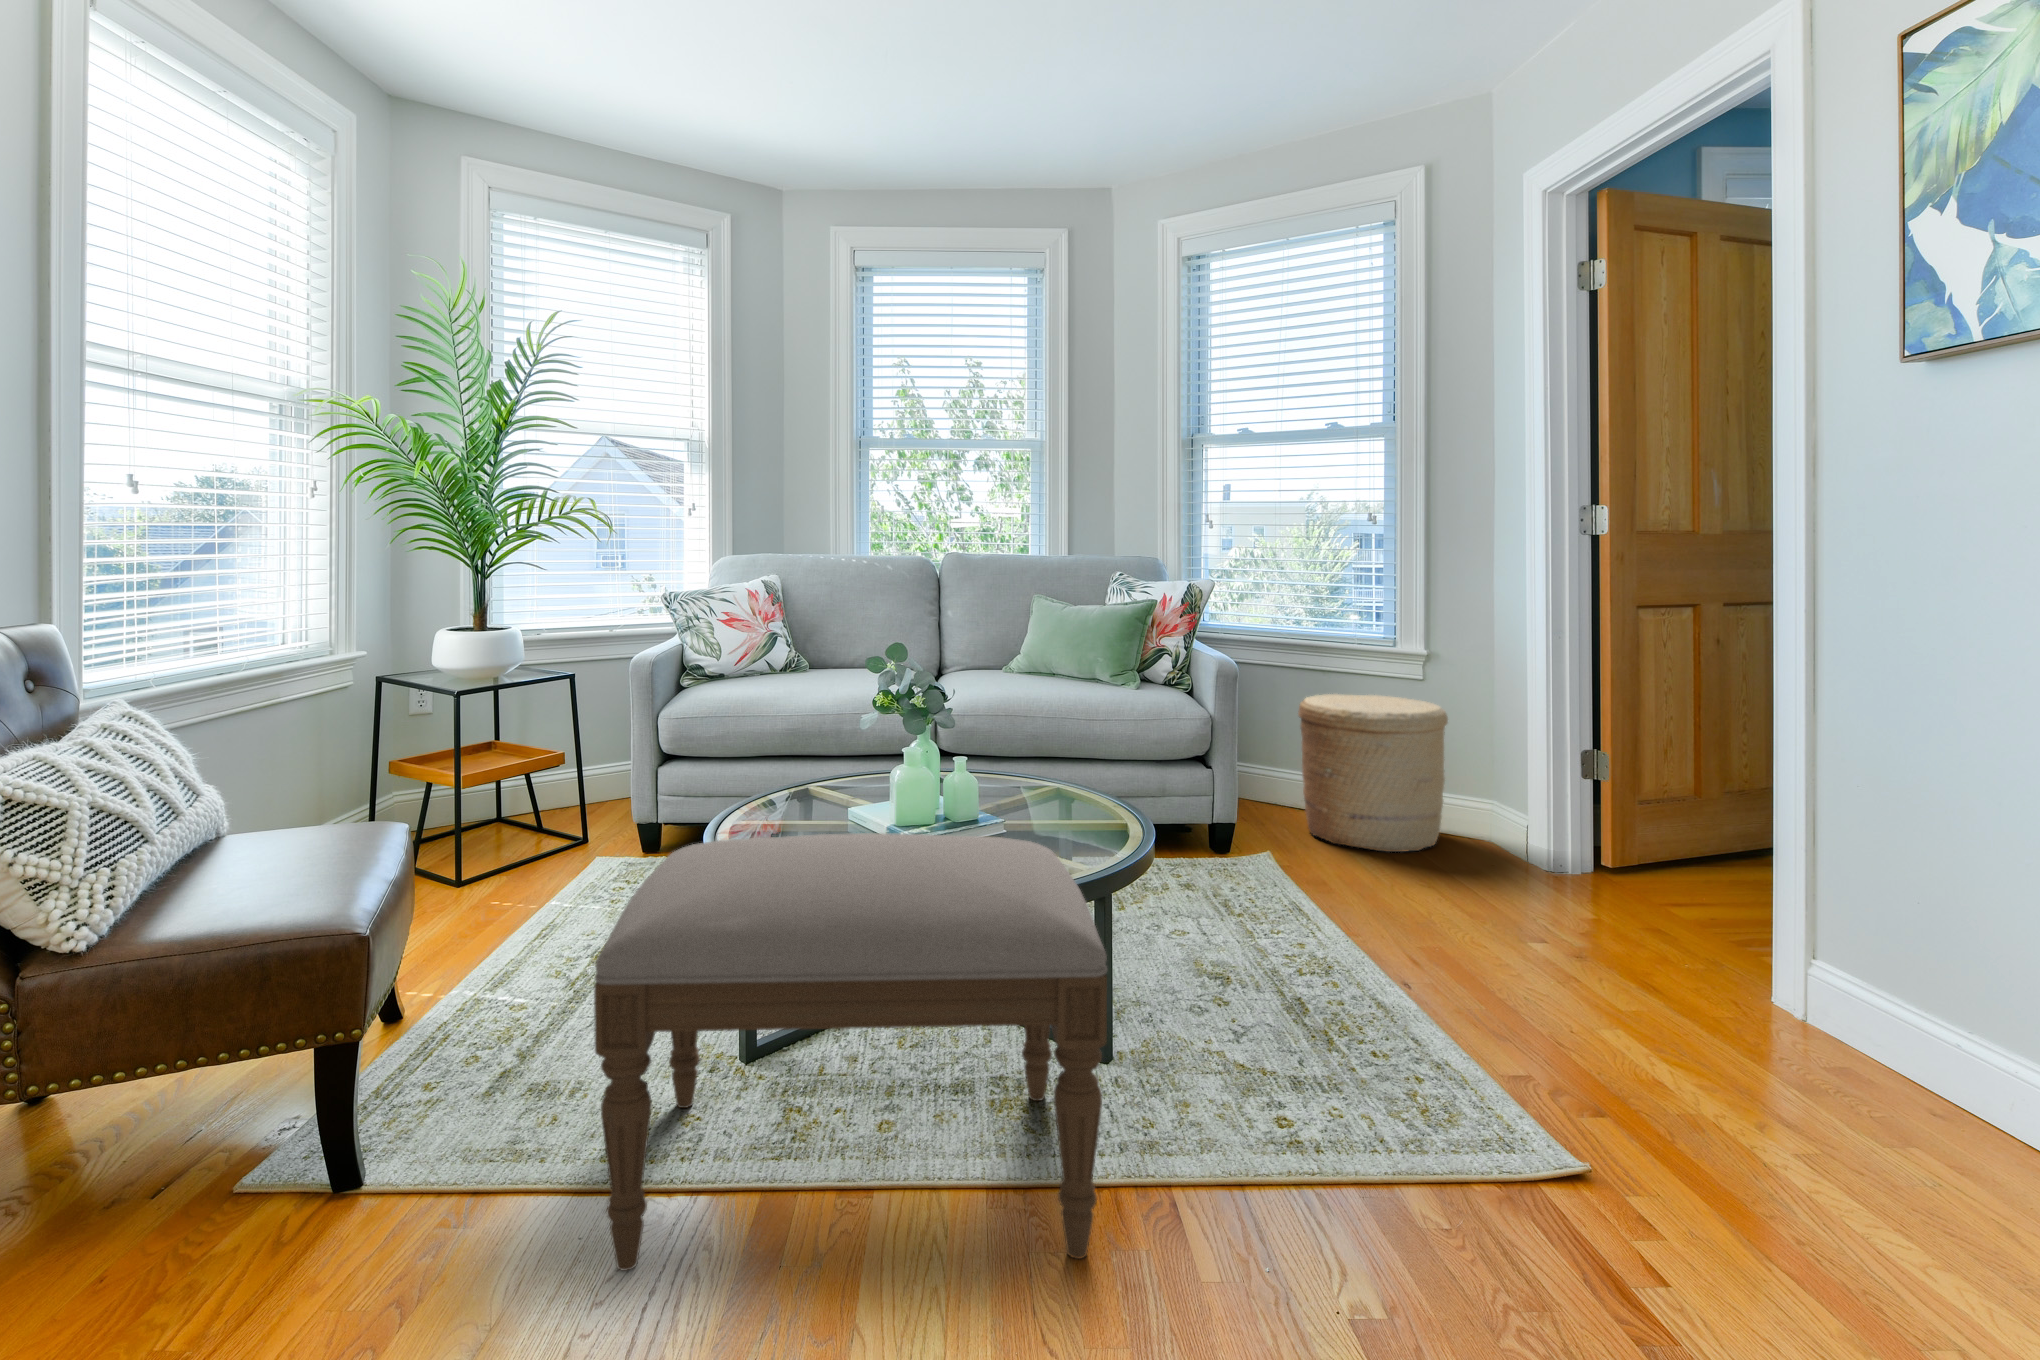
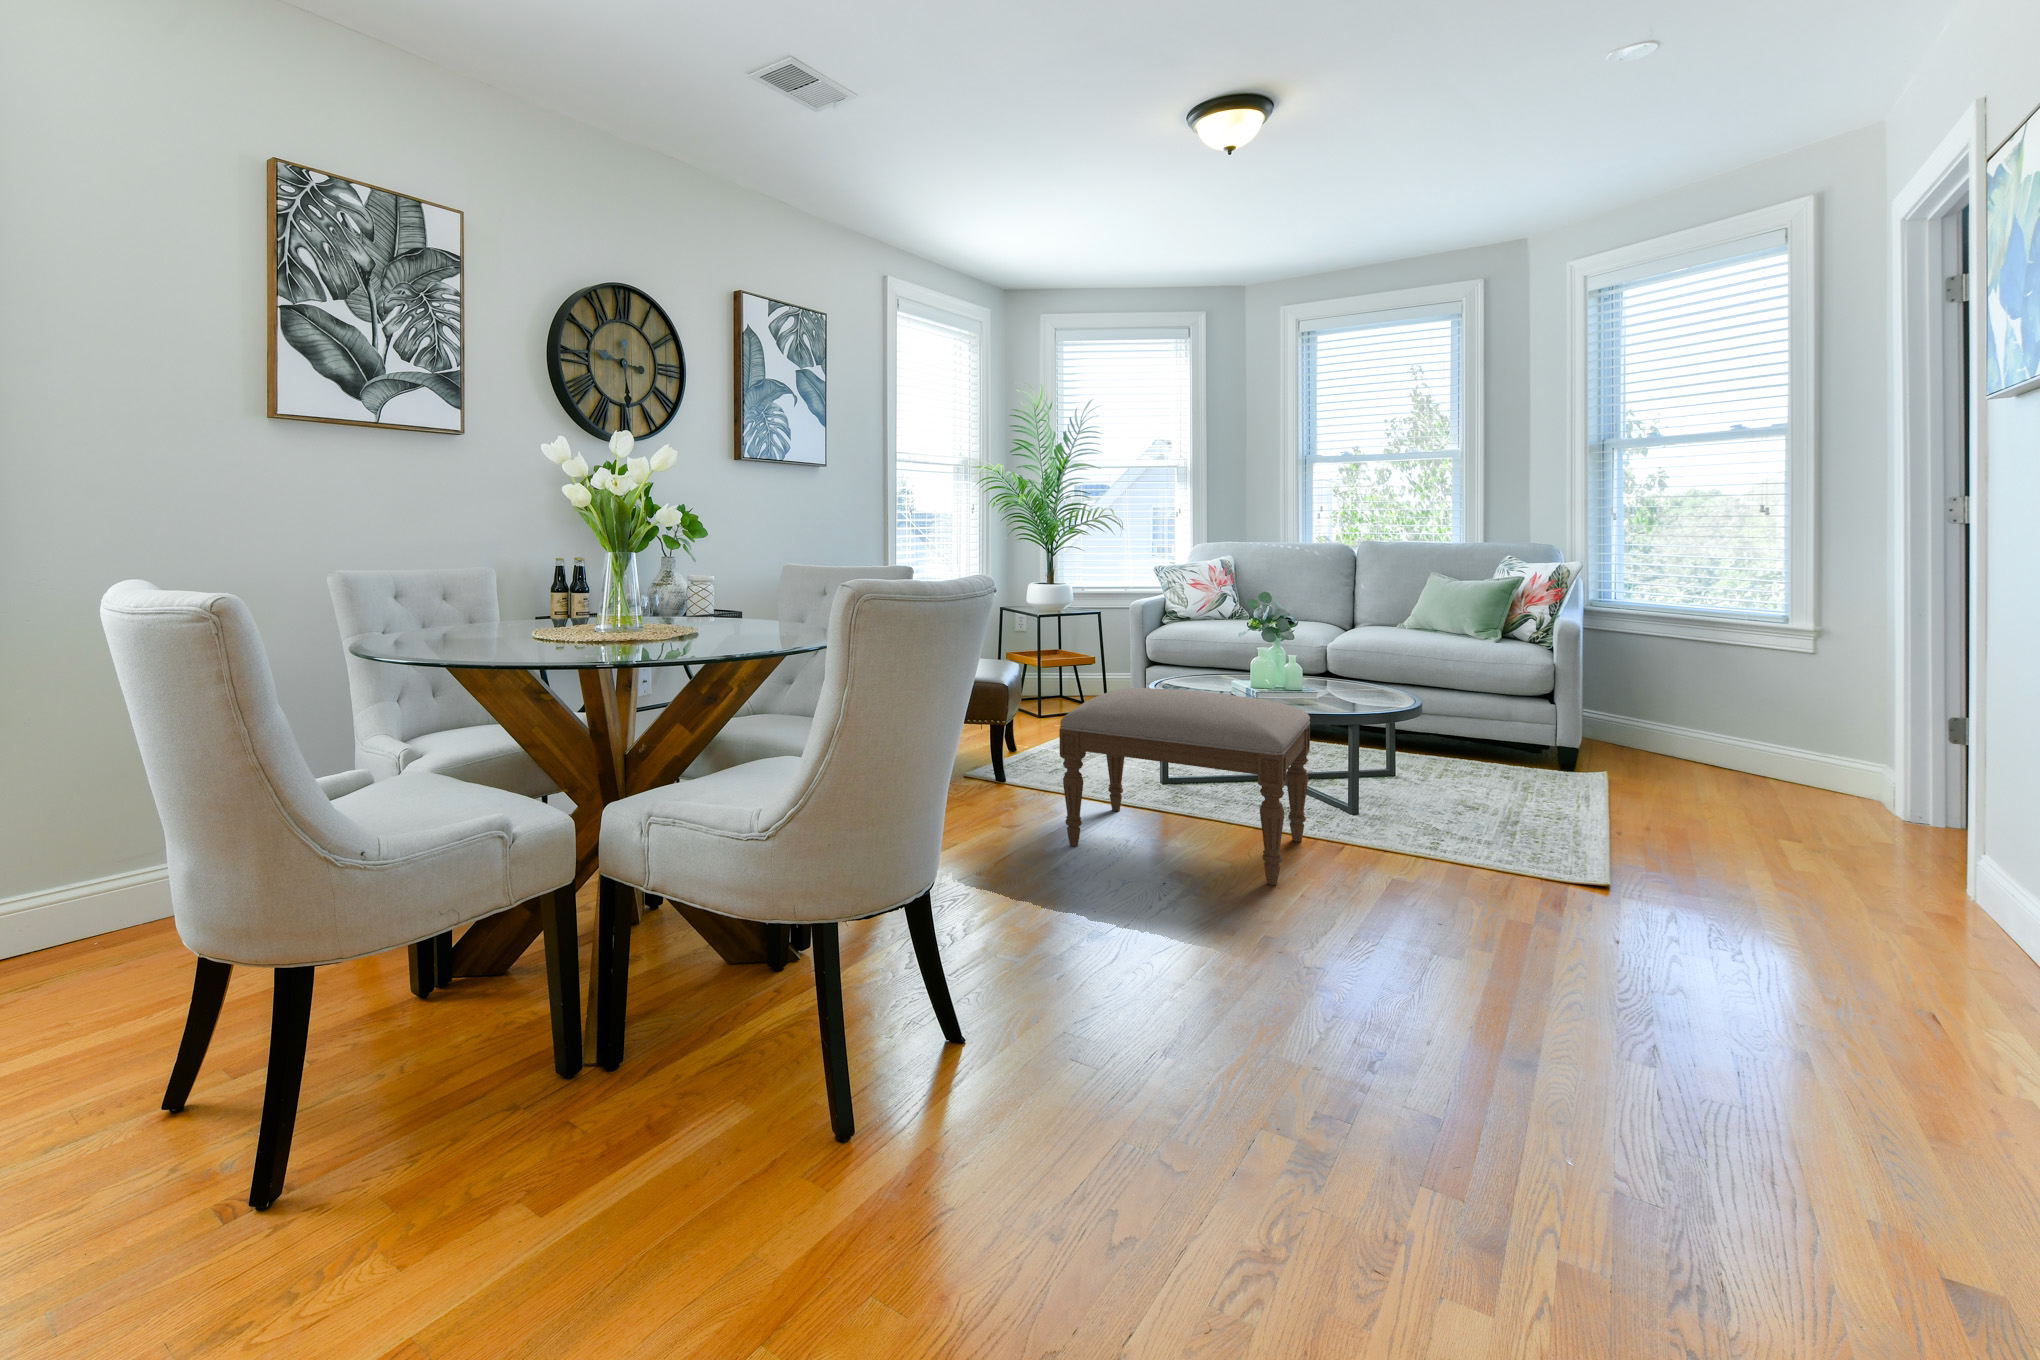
woven basket: present [1298,694,1448,852] -> none [1659,658,1820,790]

